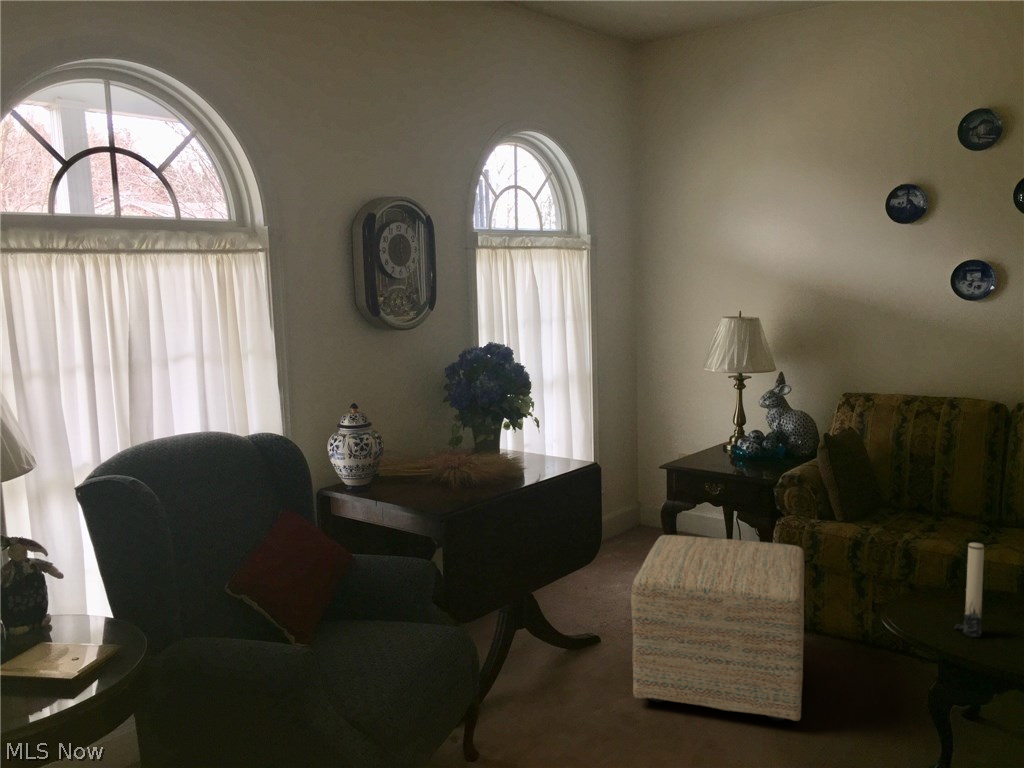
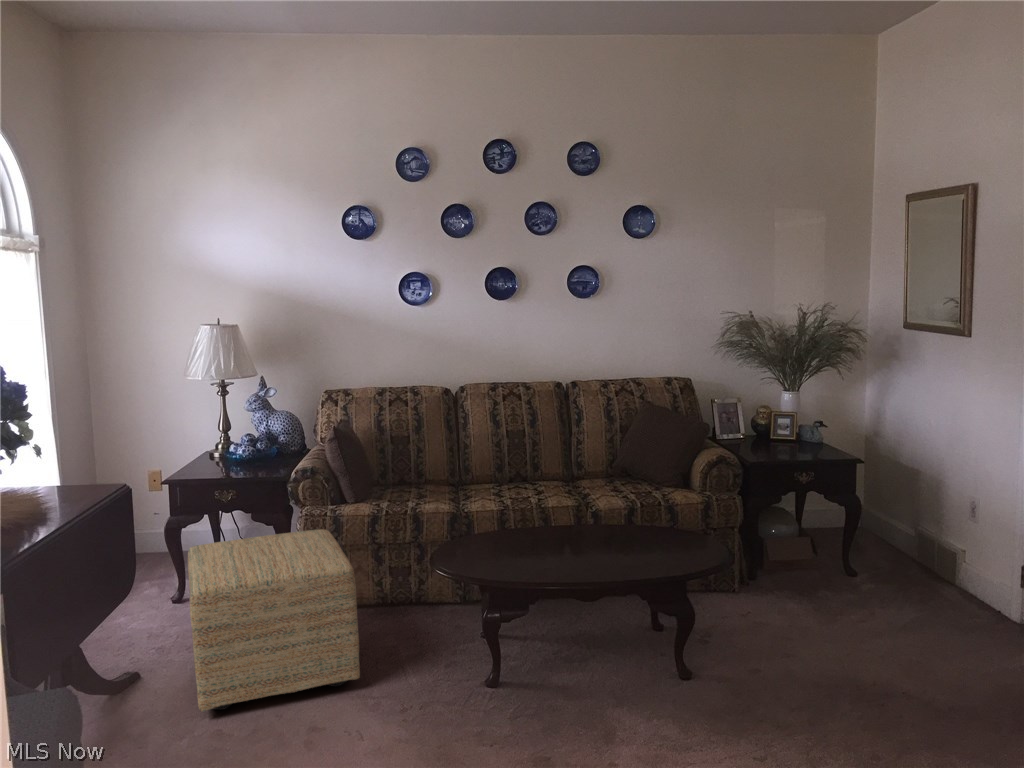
candle: present [955,543,984,637] -> none [473,490,492,564]

